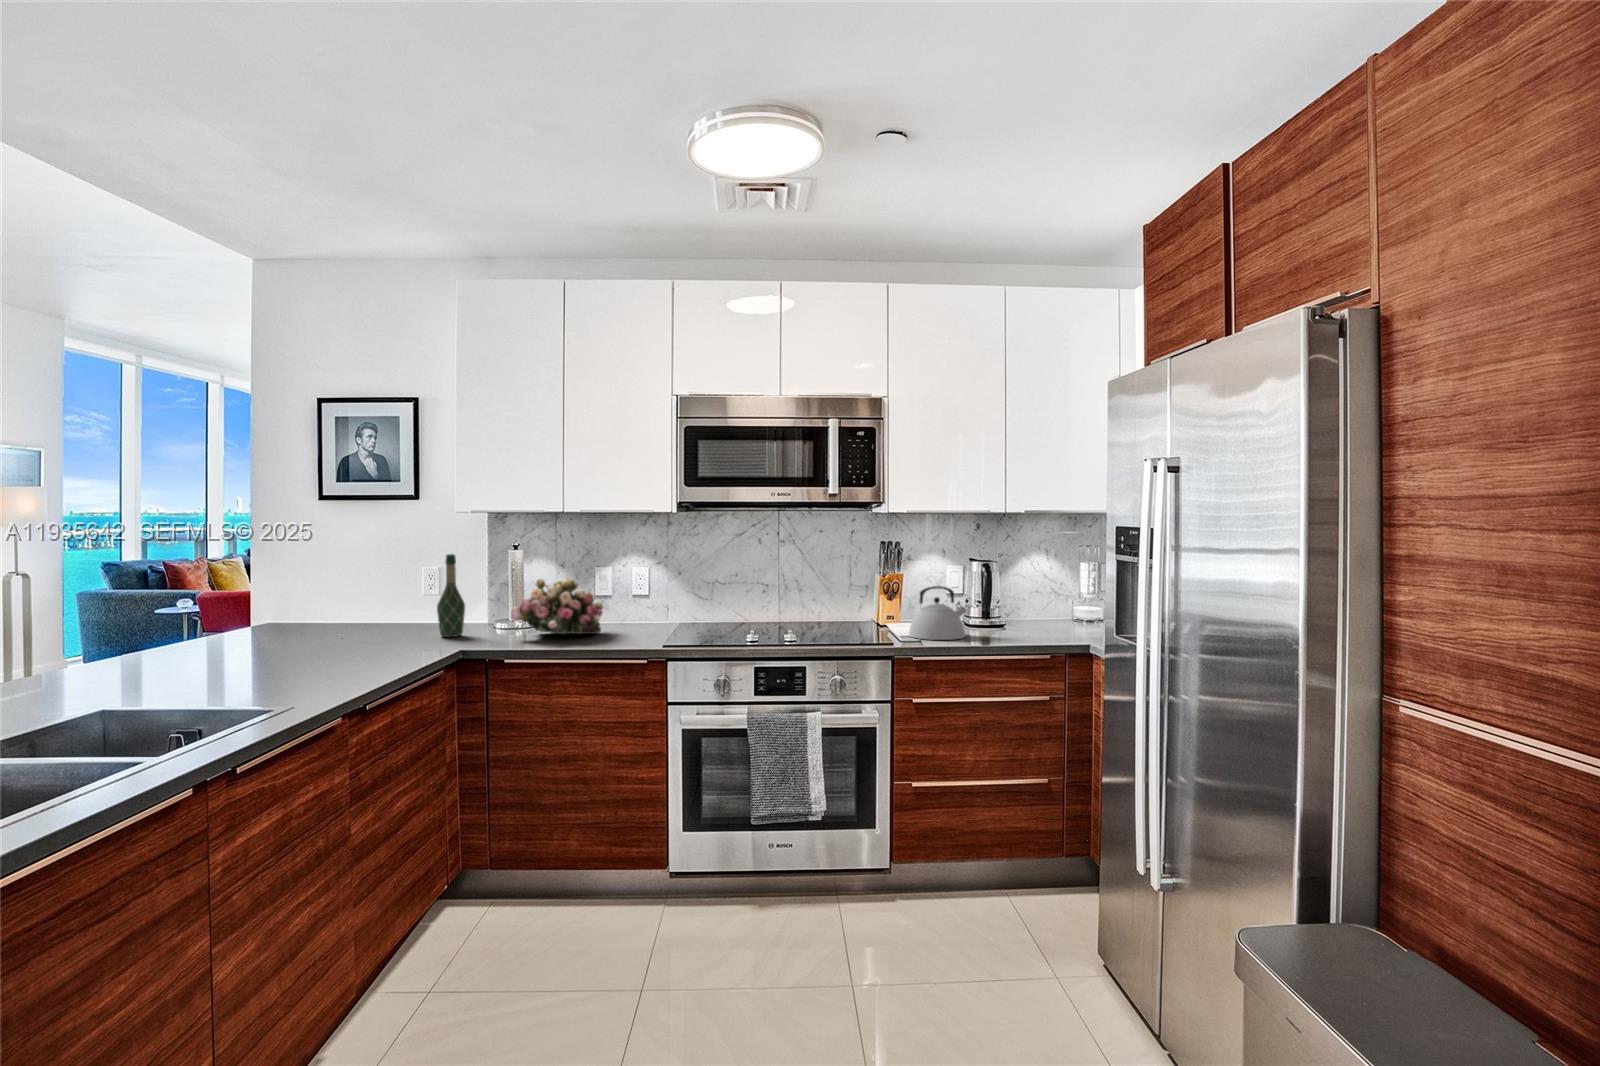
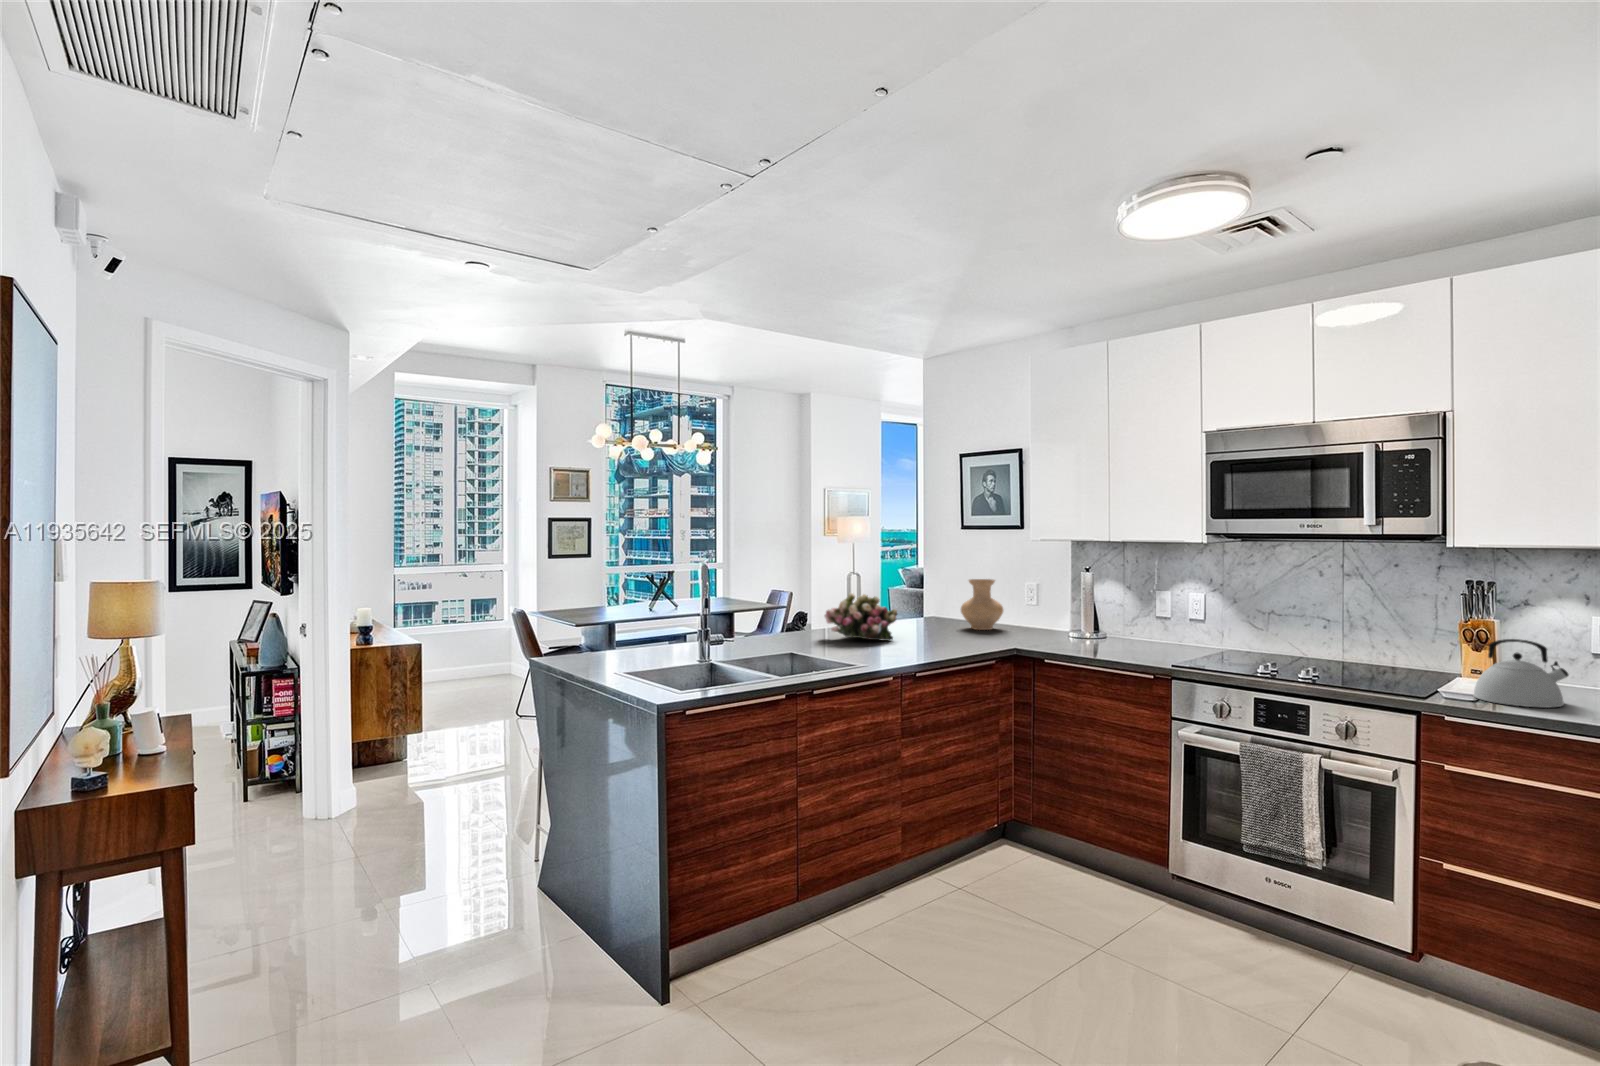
wine bottle: present [437,554,465,637] -> none [1012,574,1033,638]
vase: none [343,565,407,634] -> present [961,579,1003,630]
flower arrangement: present [511,578,603,634] -> present [824,593,897,641]

